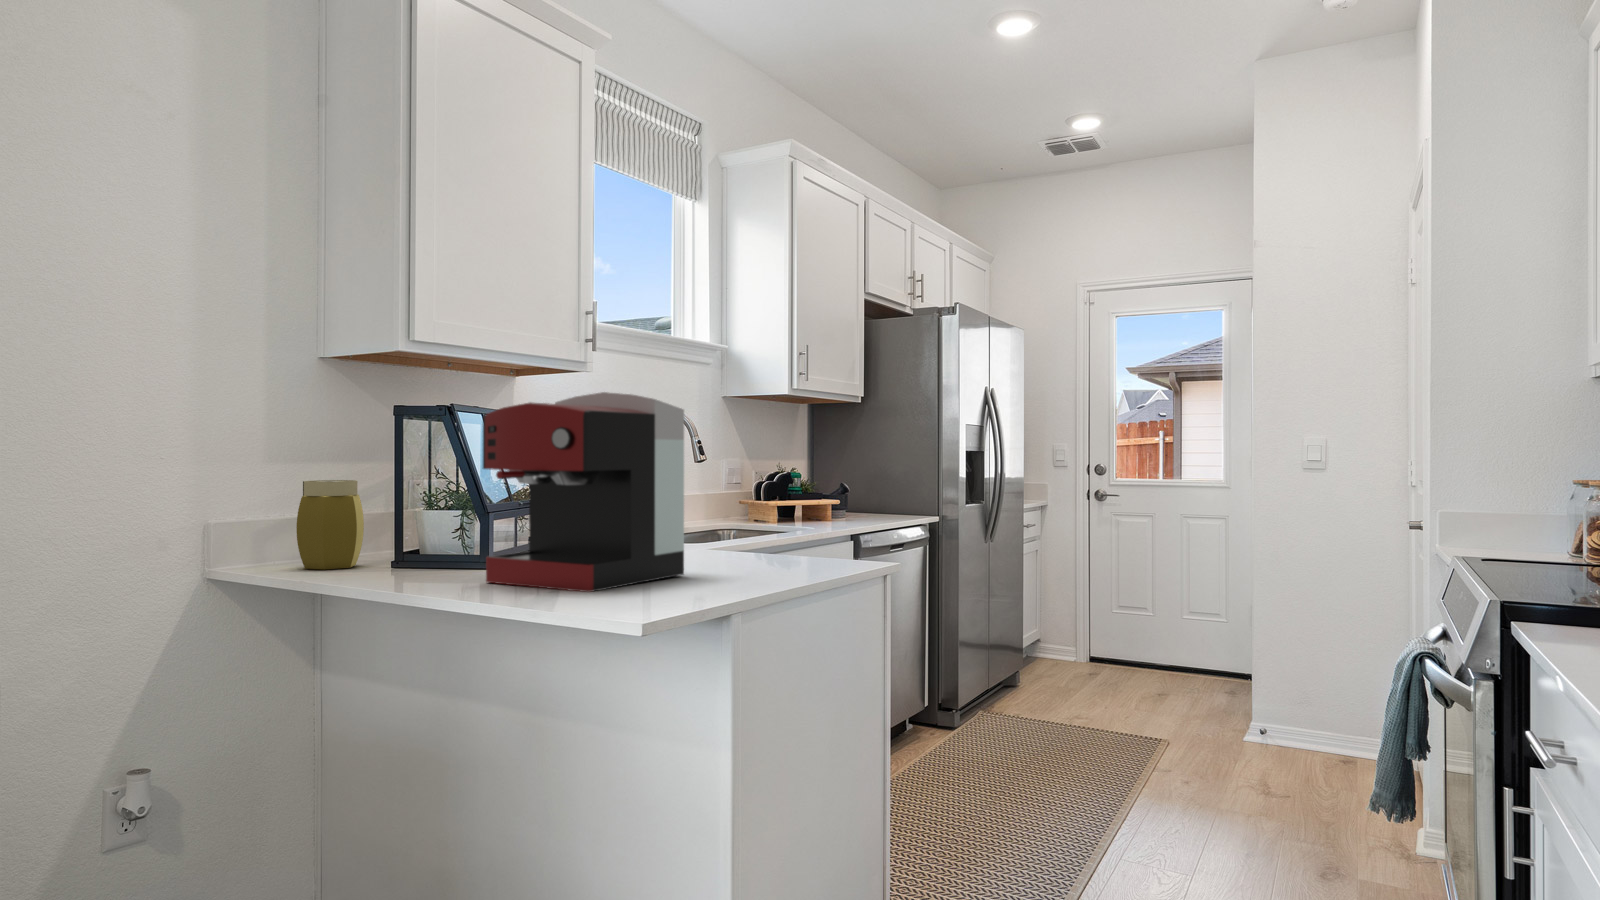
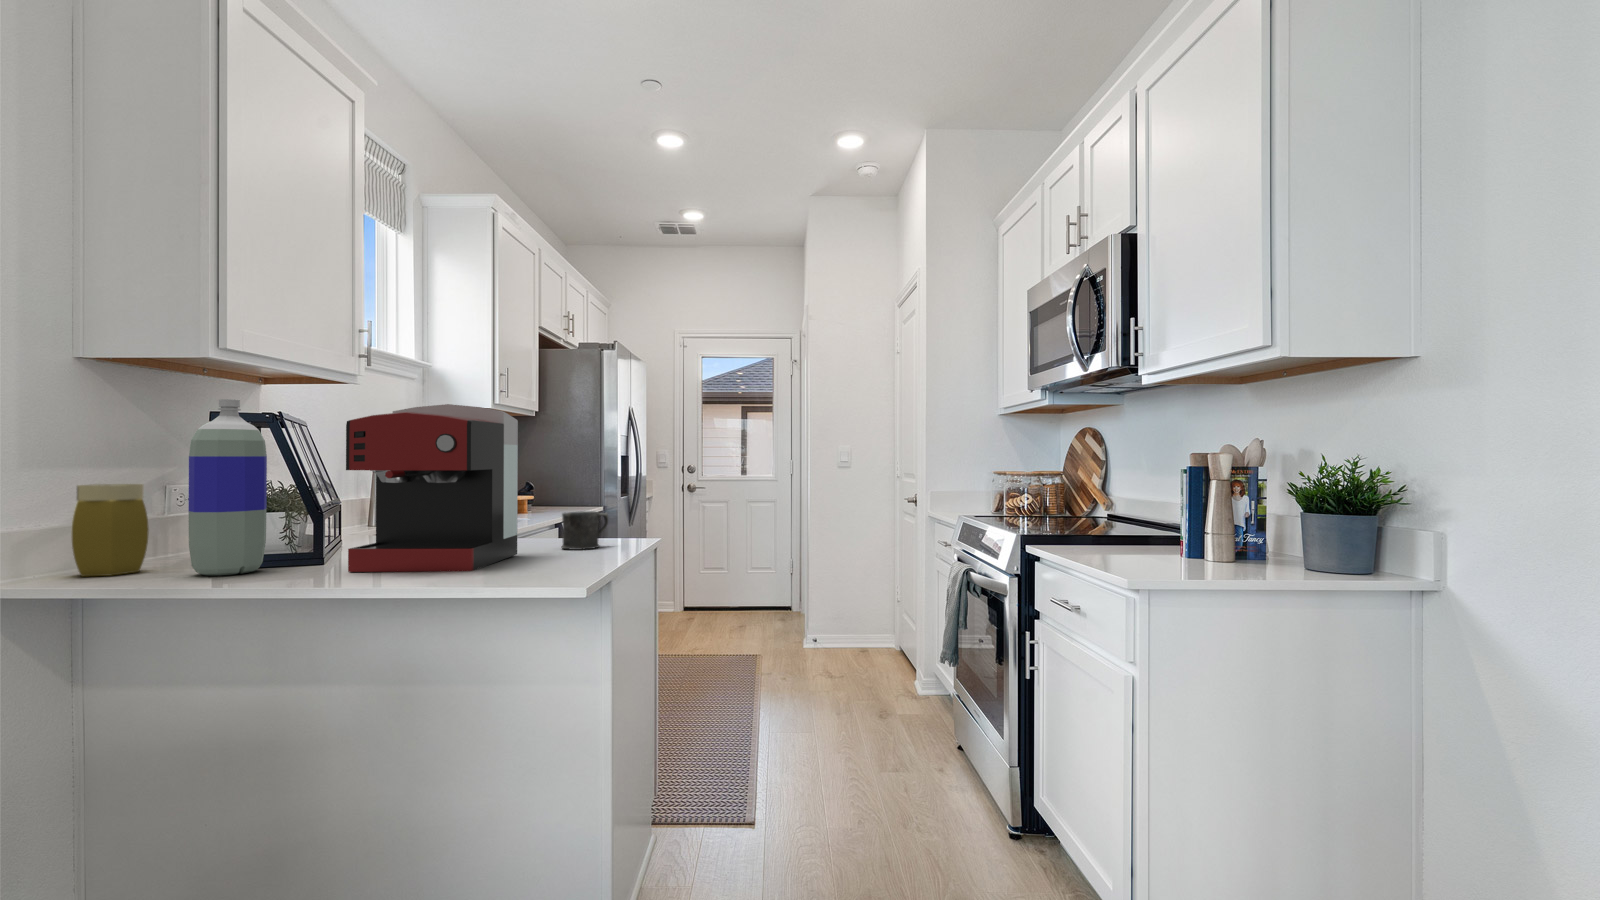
bottle: none [368,394,438,577] -> present [188,399,267,575]
mug: none [750,525,810,574] -> present [562,511,608,550]

